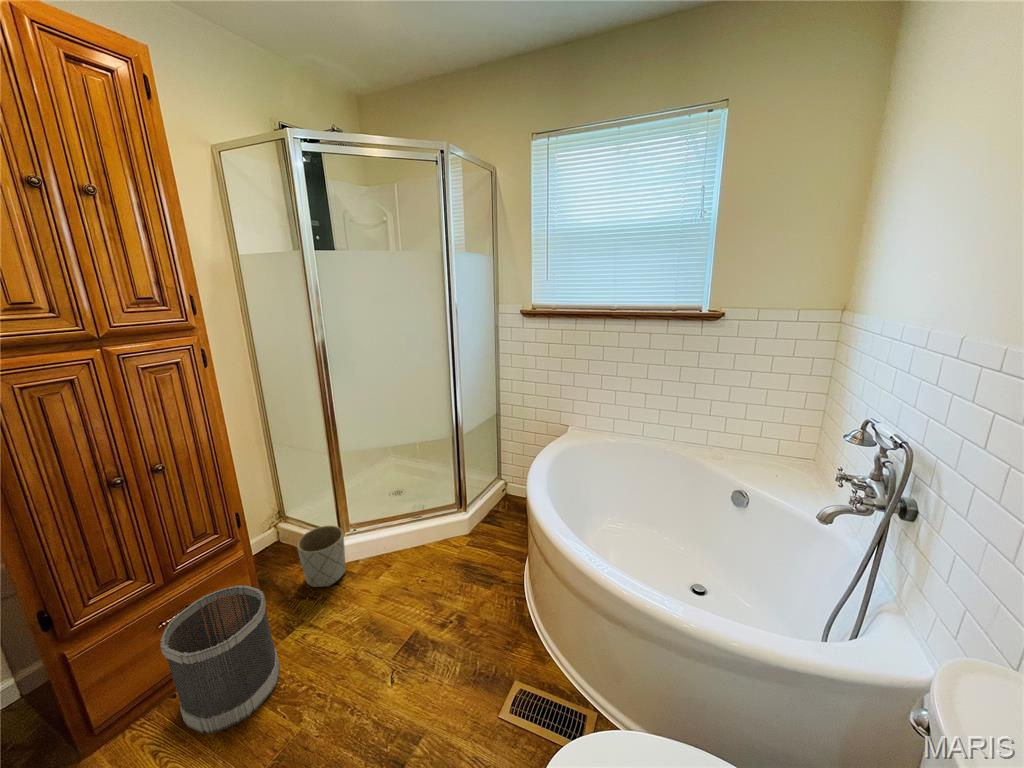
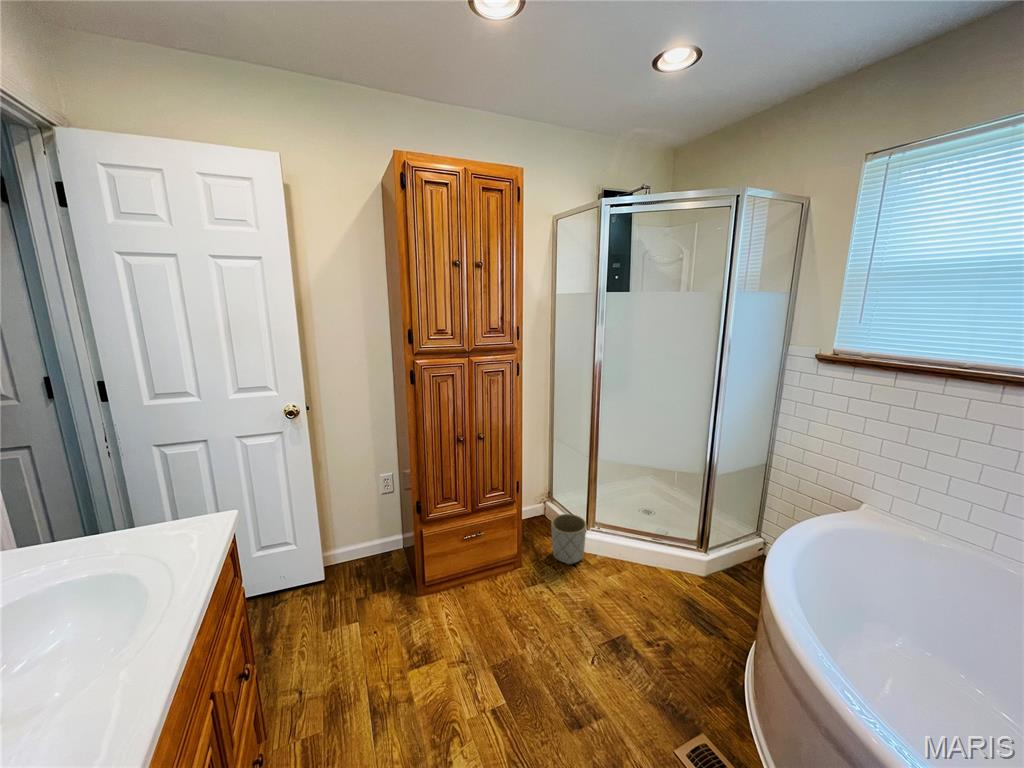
wastebasket: present [160,585,280,734] -> none [464,530,523,624]

